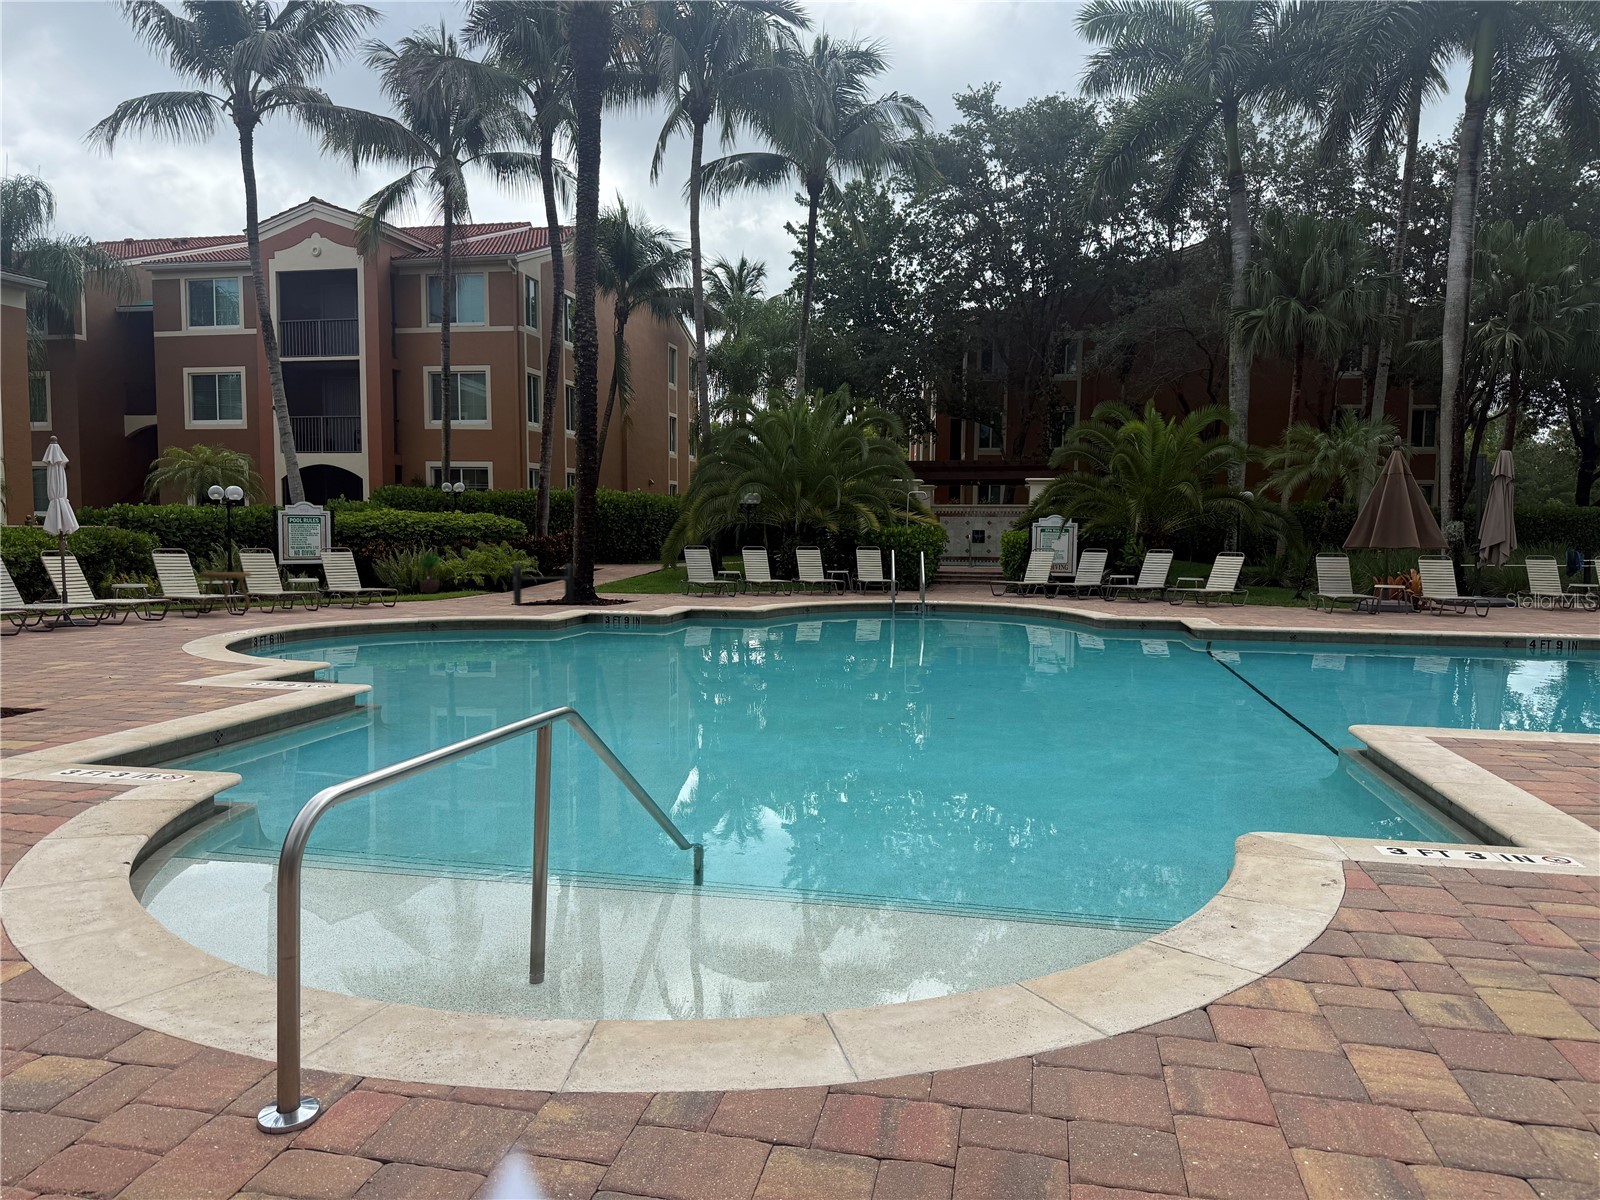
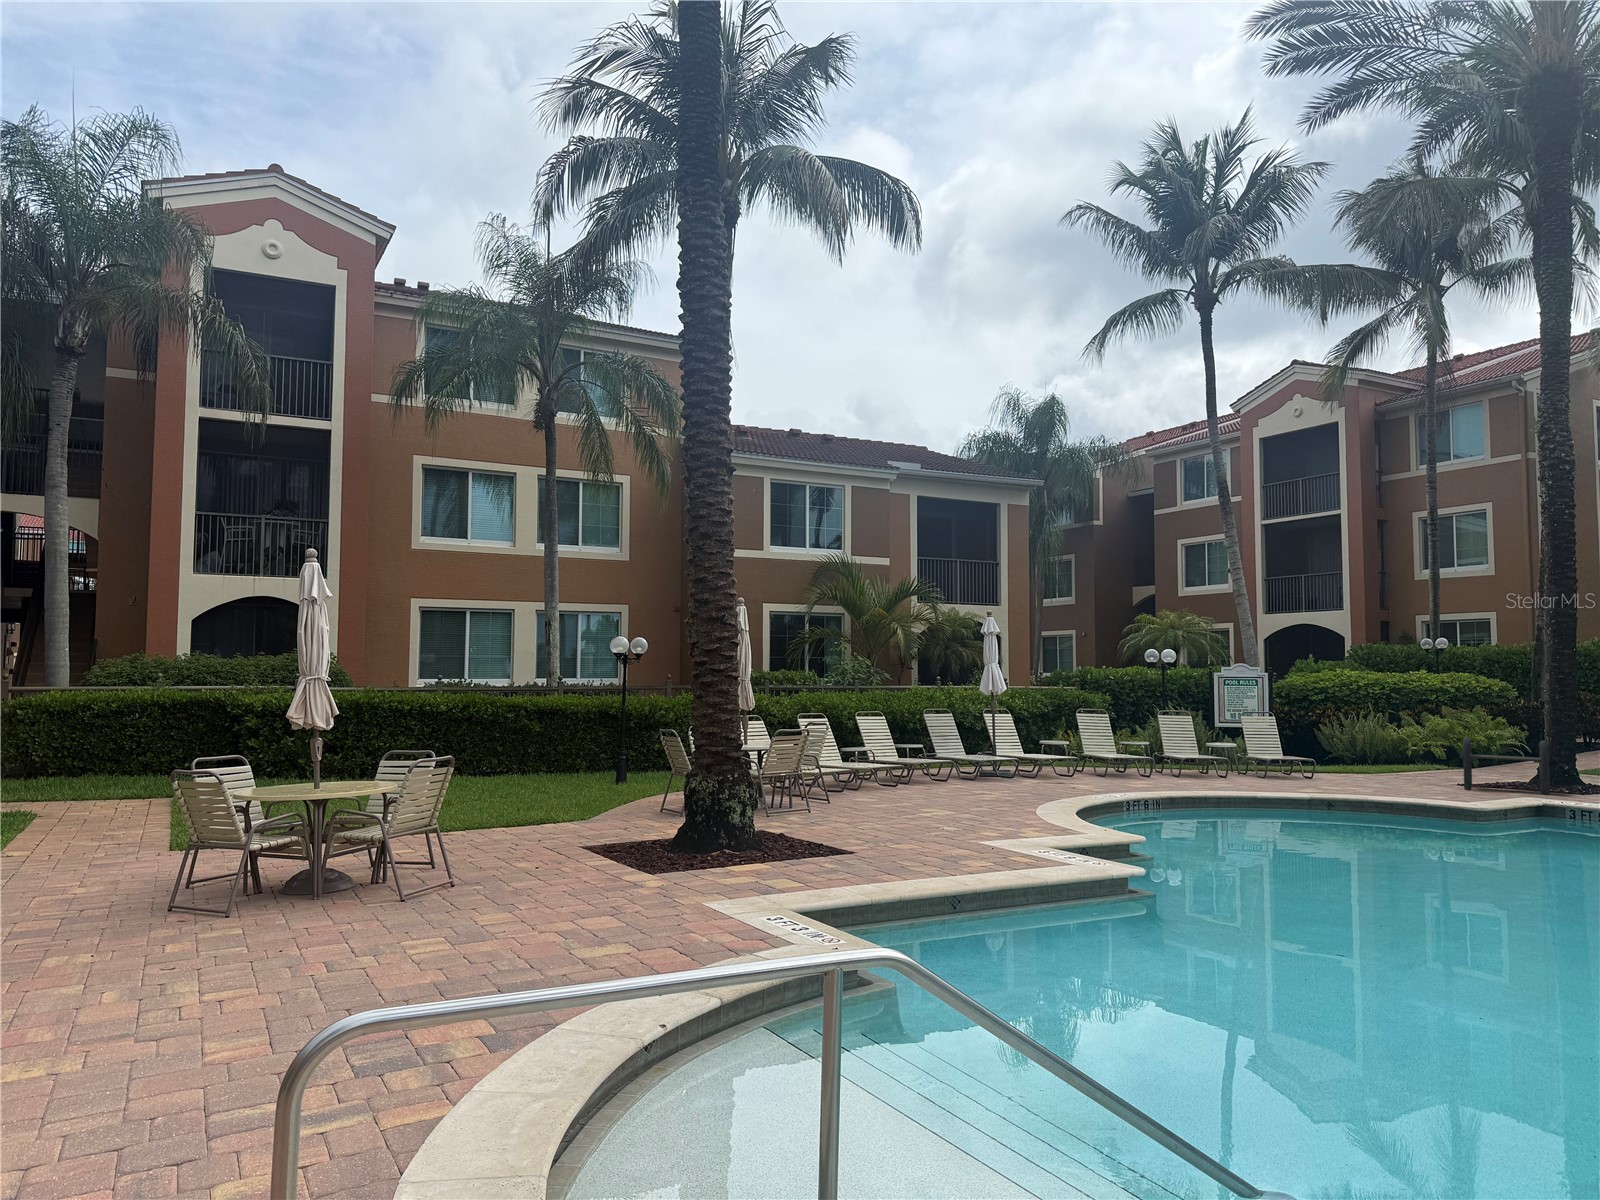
potted tree: present [418,553,440,593] -> none [1357,716,1390,766]
side table: present [200,572,251,610] -> none [1121,731,1168,769]

